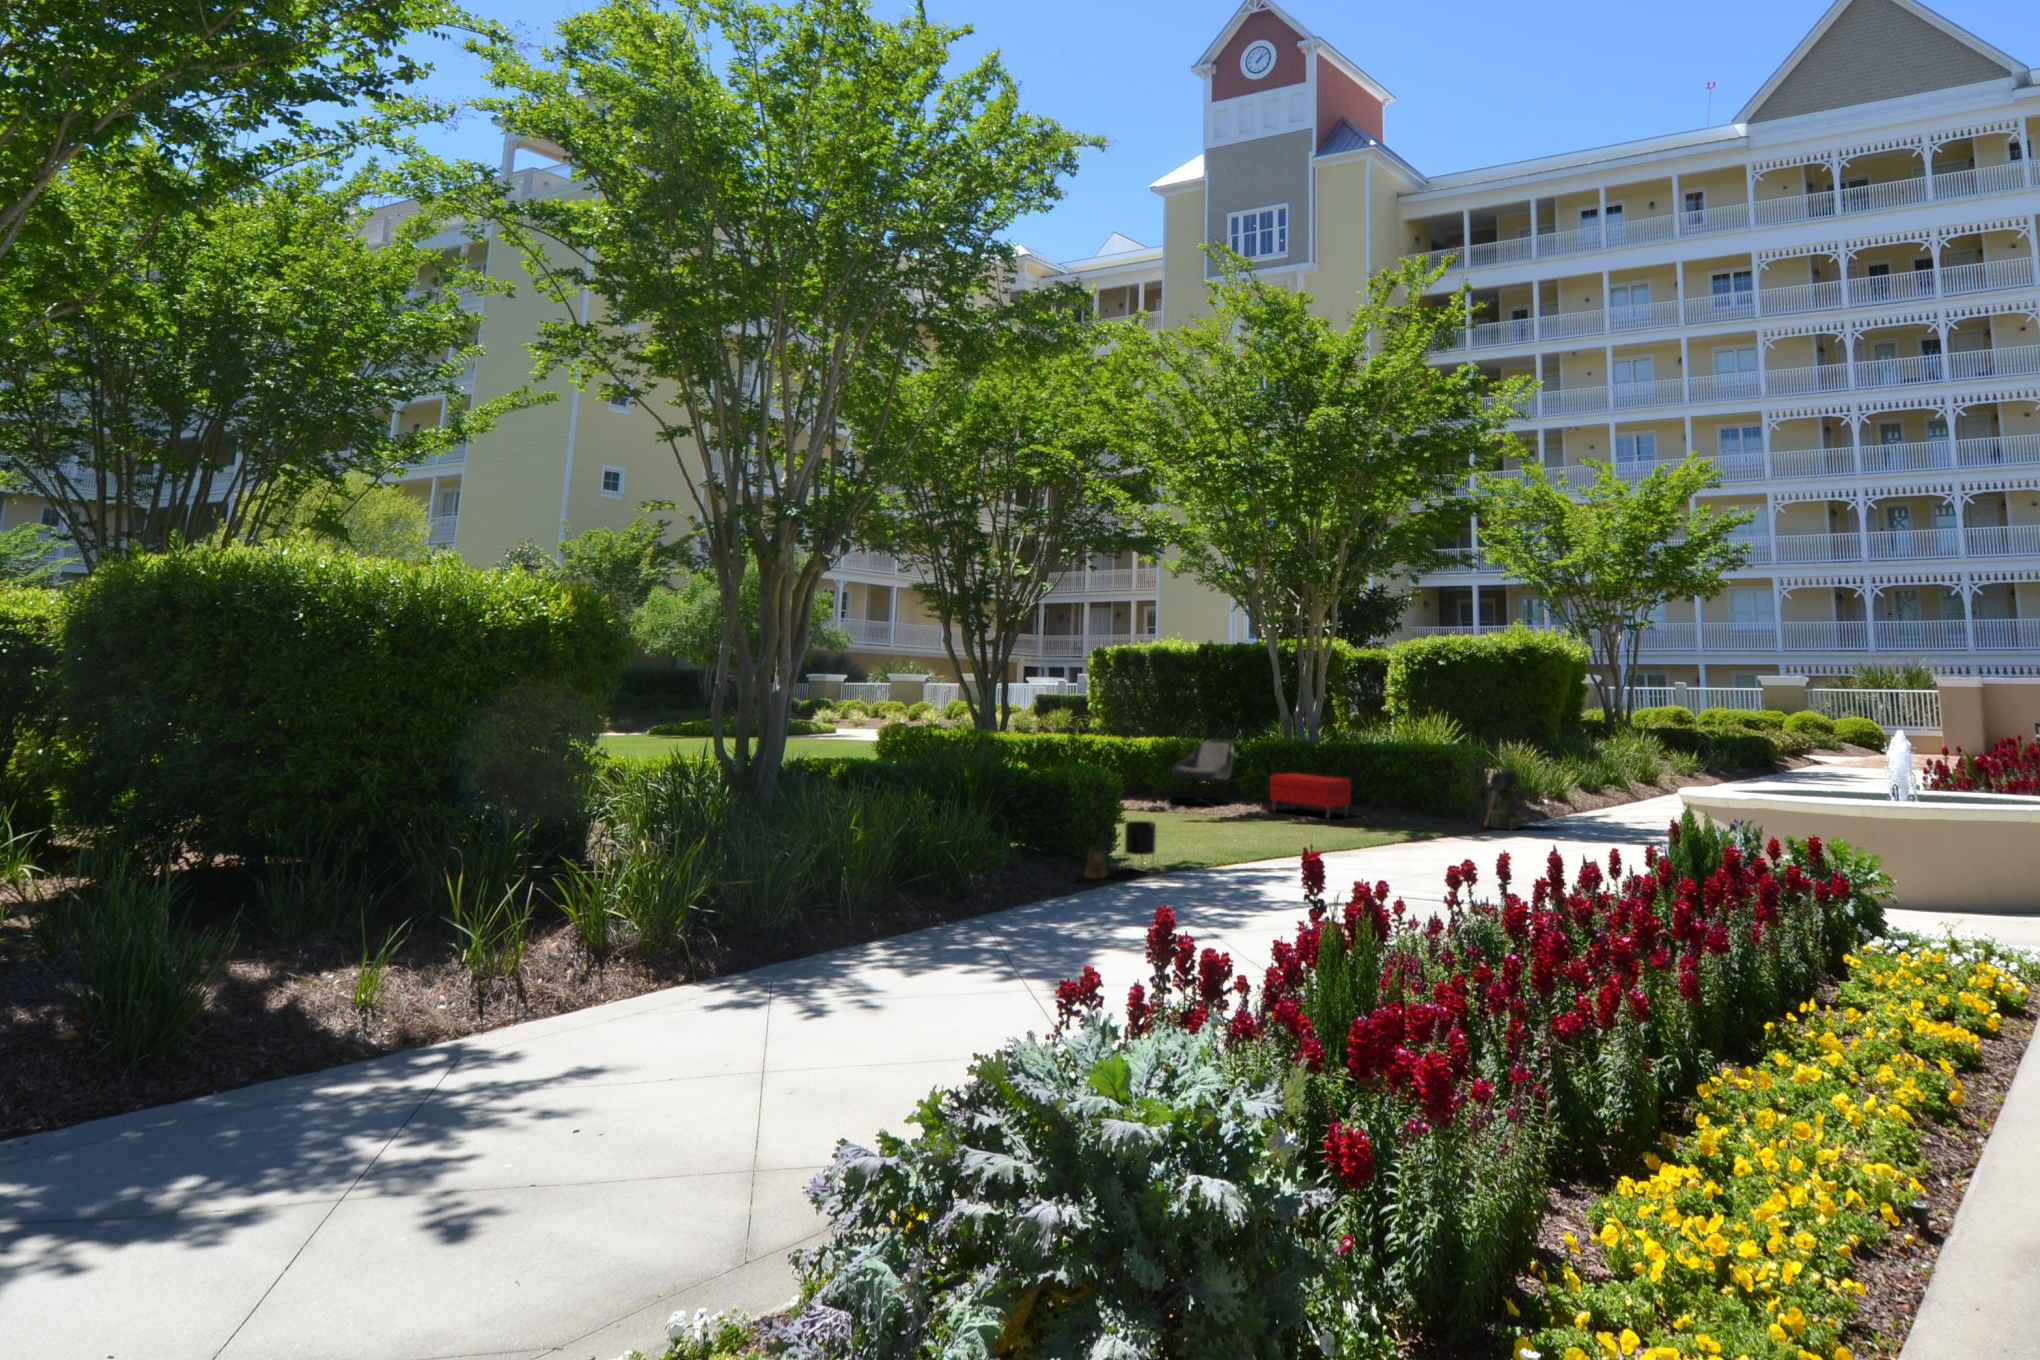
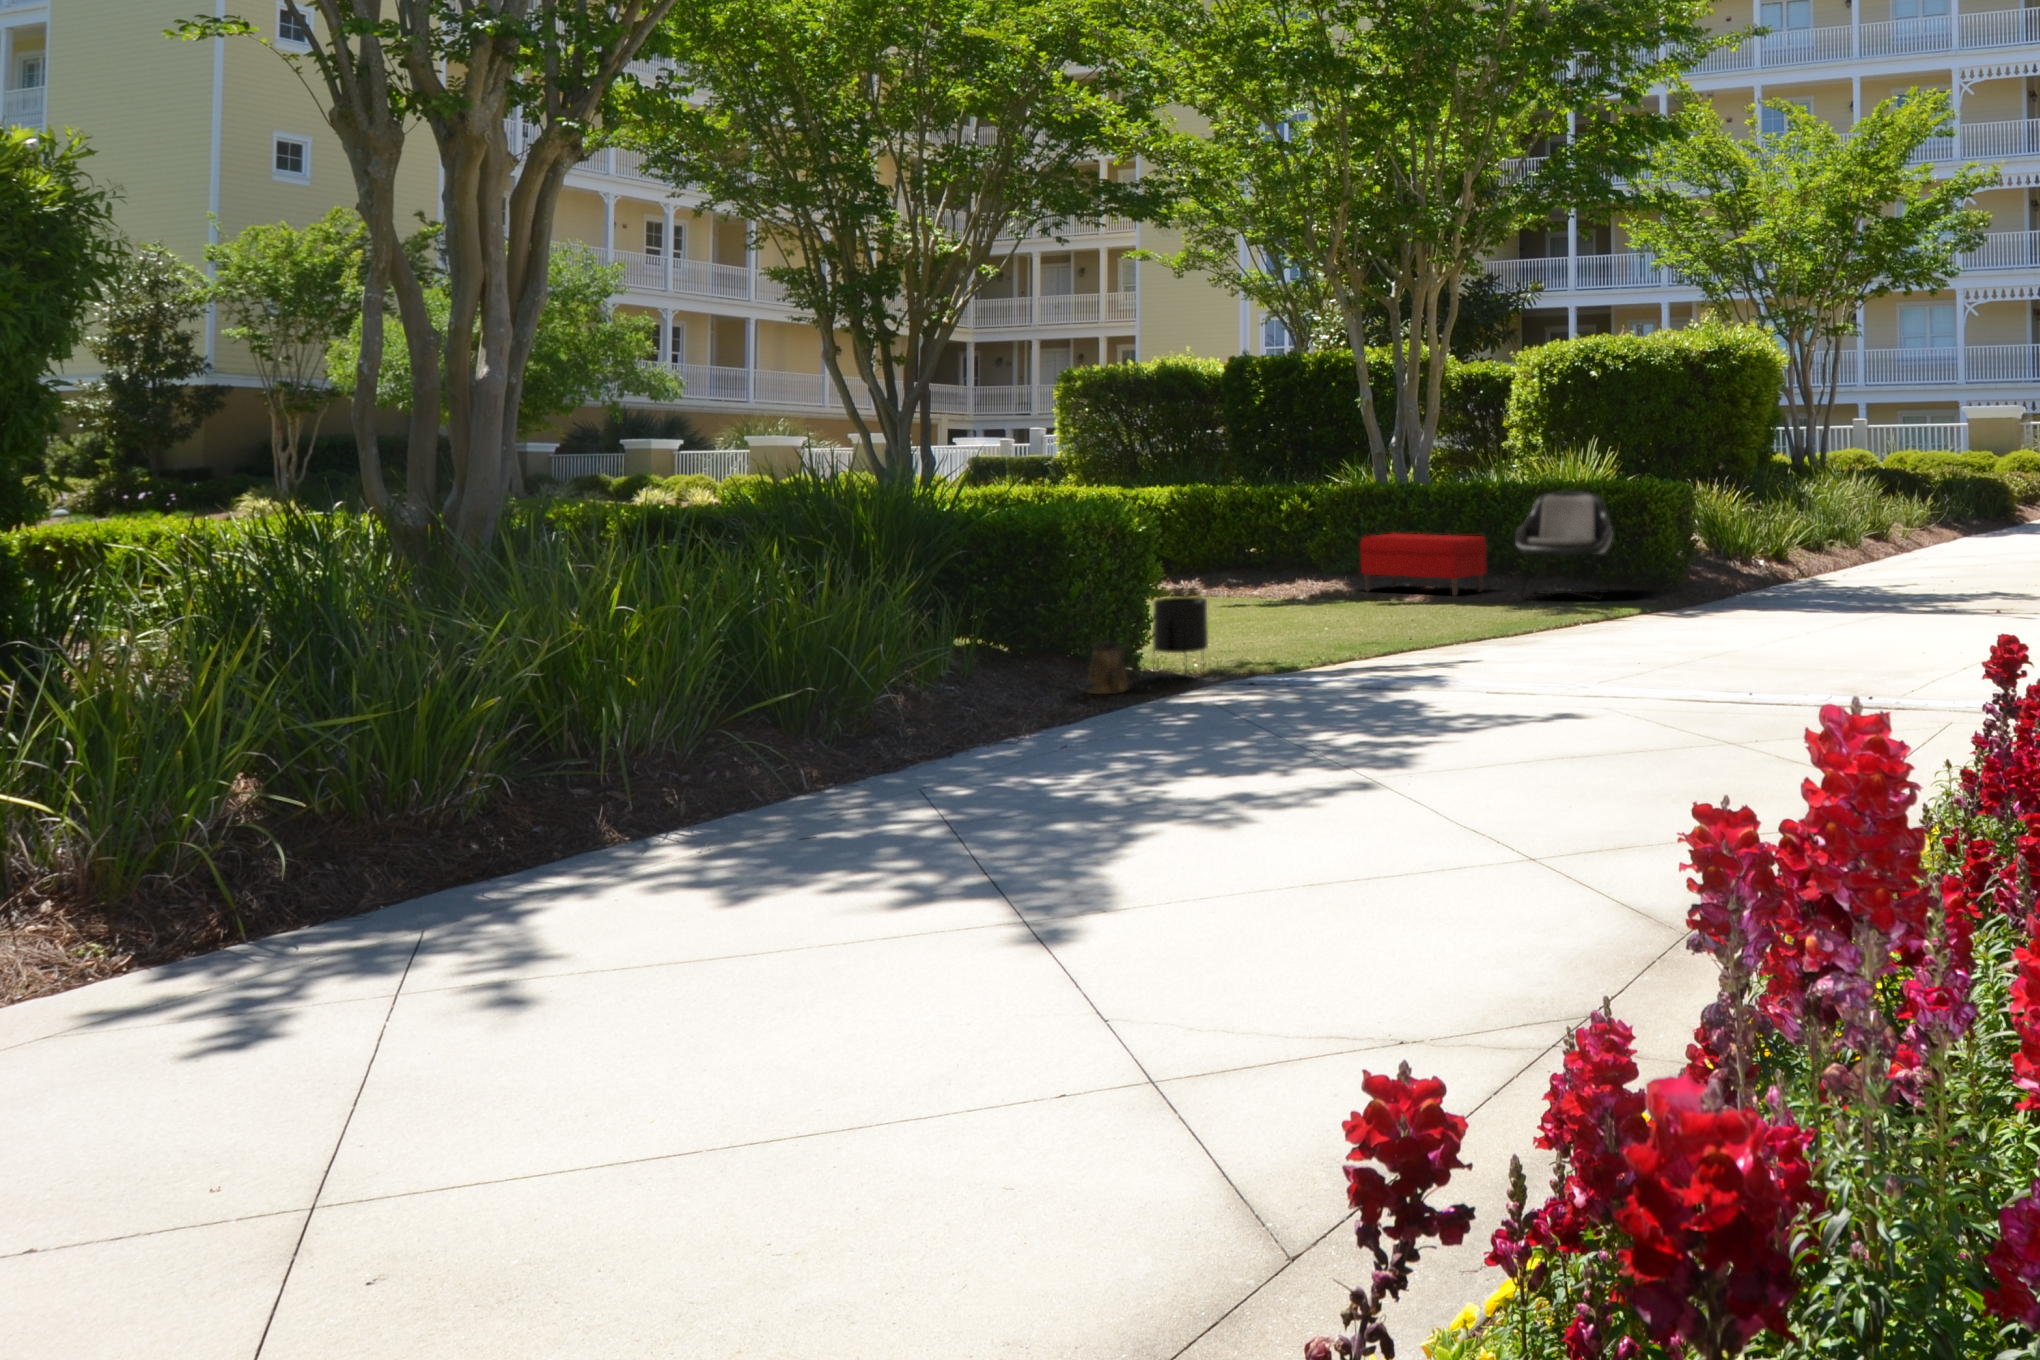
lounge chair: present [1171,739,1234,806] -> present [1515,491,1612,600]
backpack: present [1474,770,1521,830] -> none [1676,510,1747,595]

